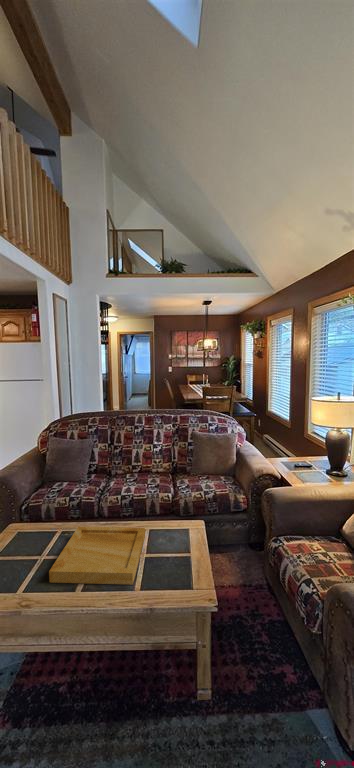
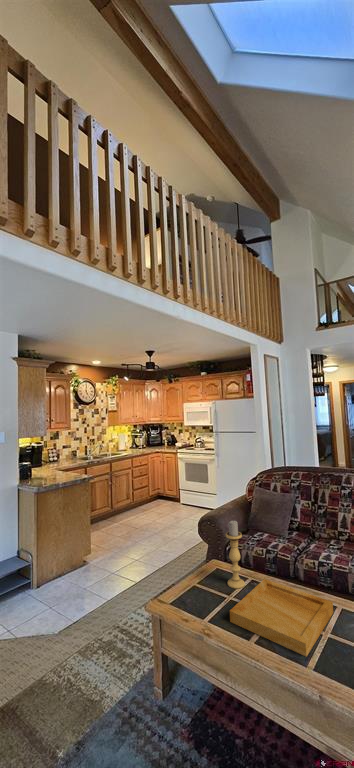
candle holder: none [34,475,56,546] -> present [226,521,245,589]

